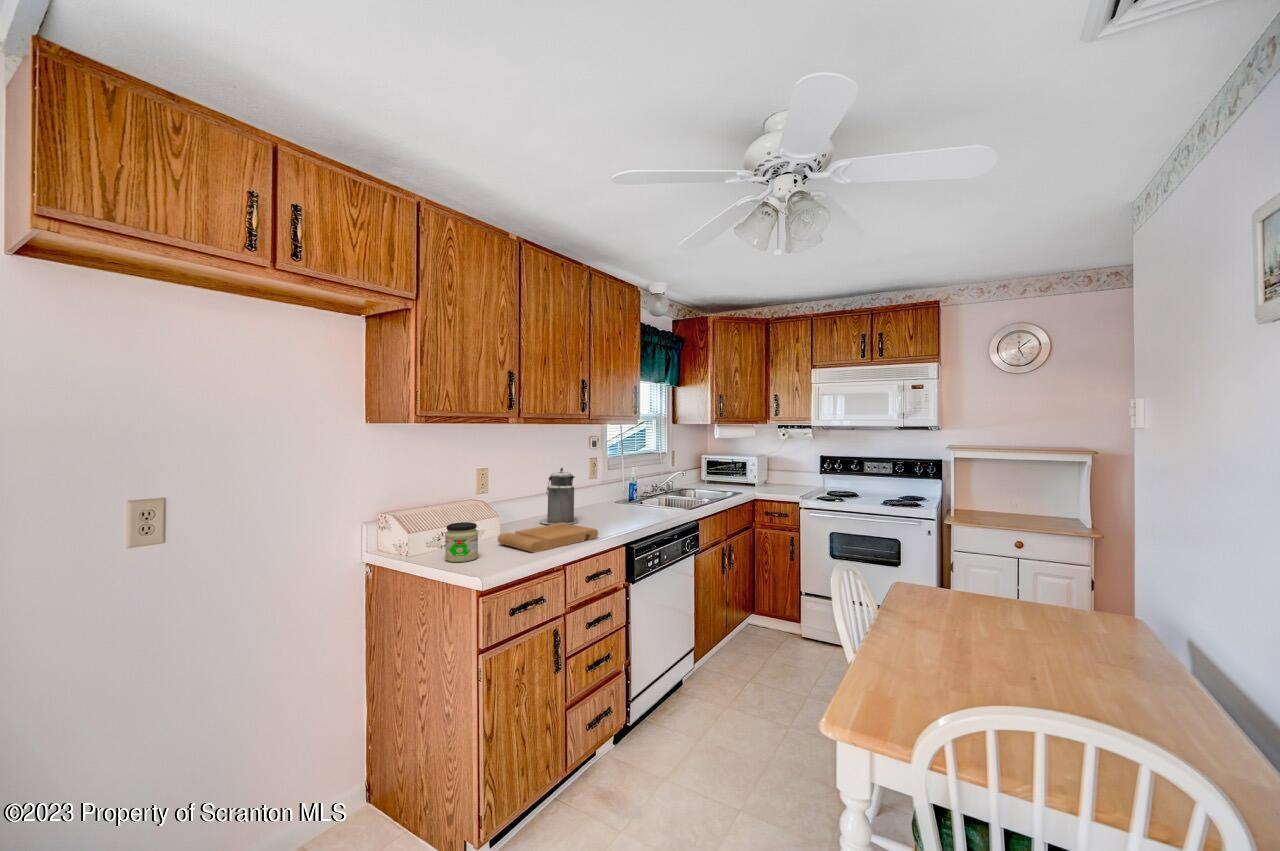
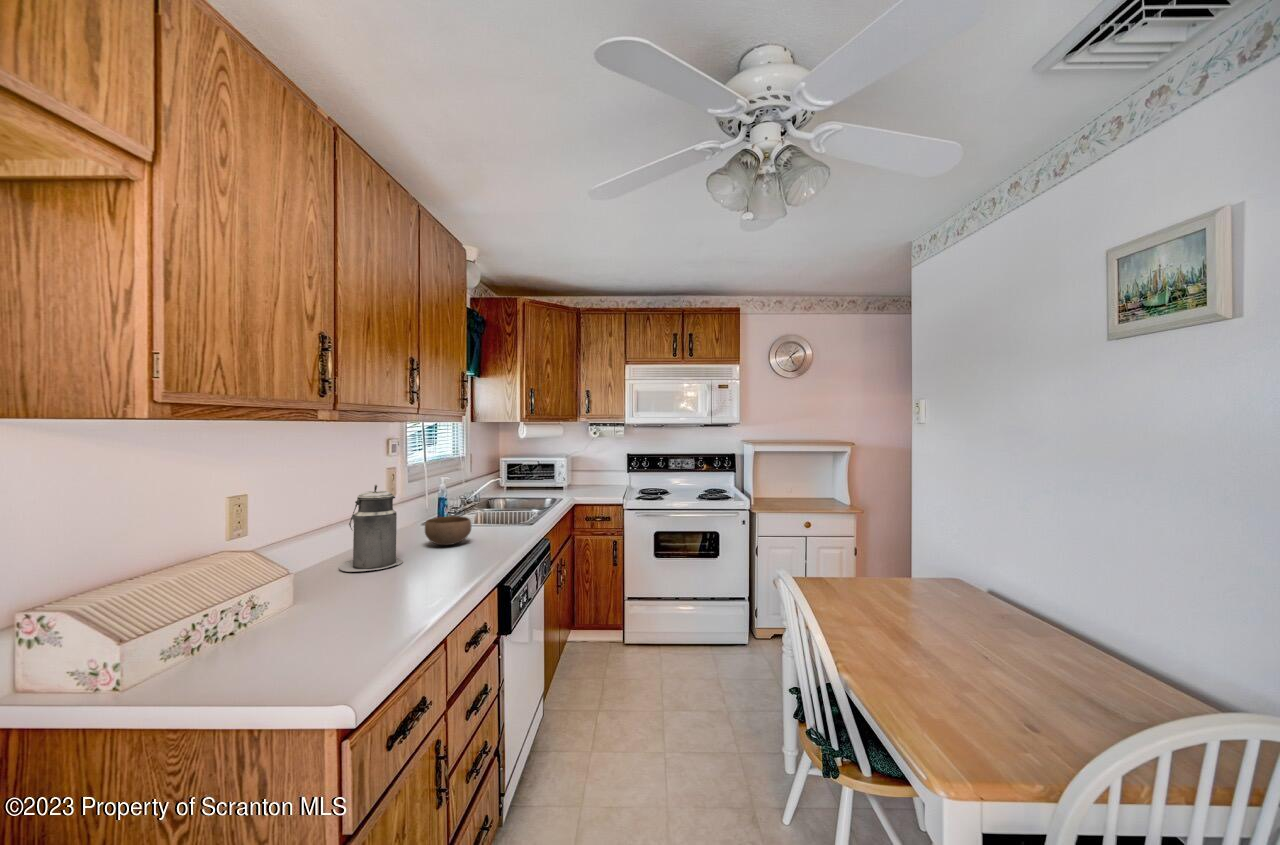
bowl: none [601,495,633,516] -> present [425,516,471,545]
jar: present [445,522,478,562] -> none [223,597,295,680]
cutting board: present [498,523,598,553] -> none [307,567,467,627]

